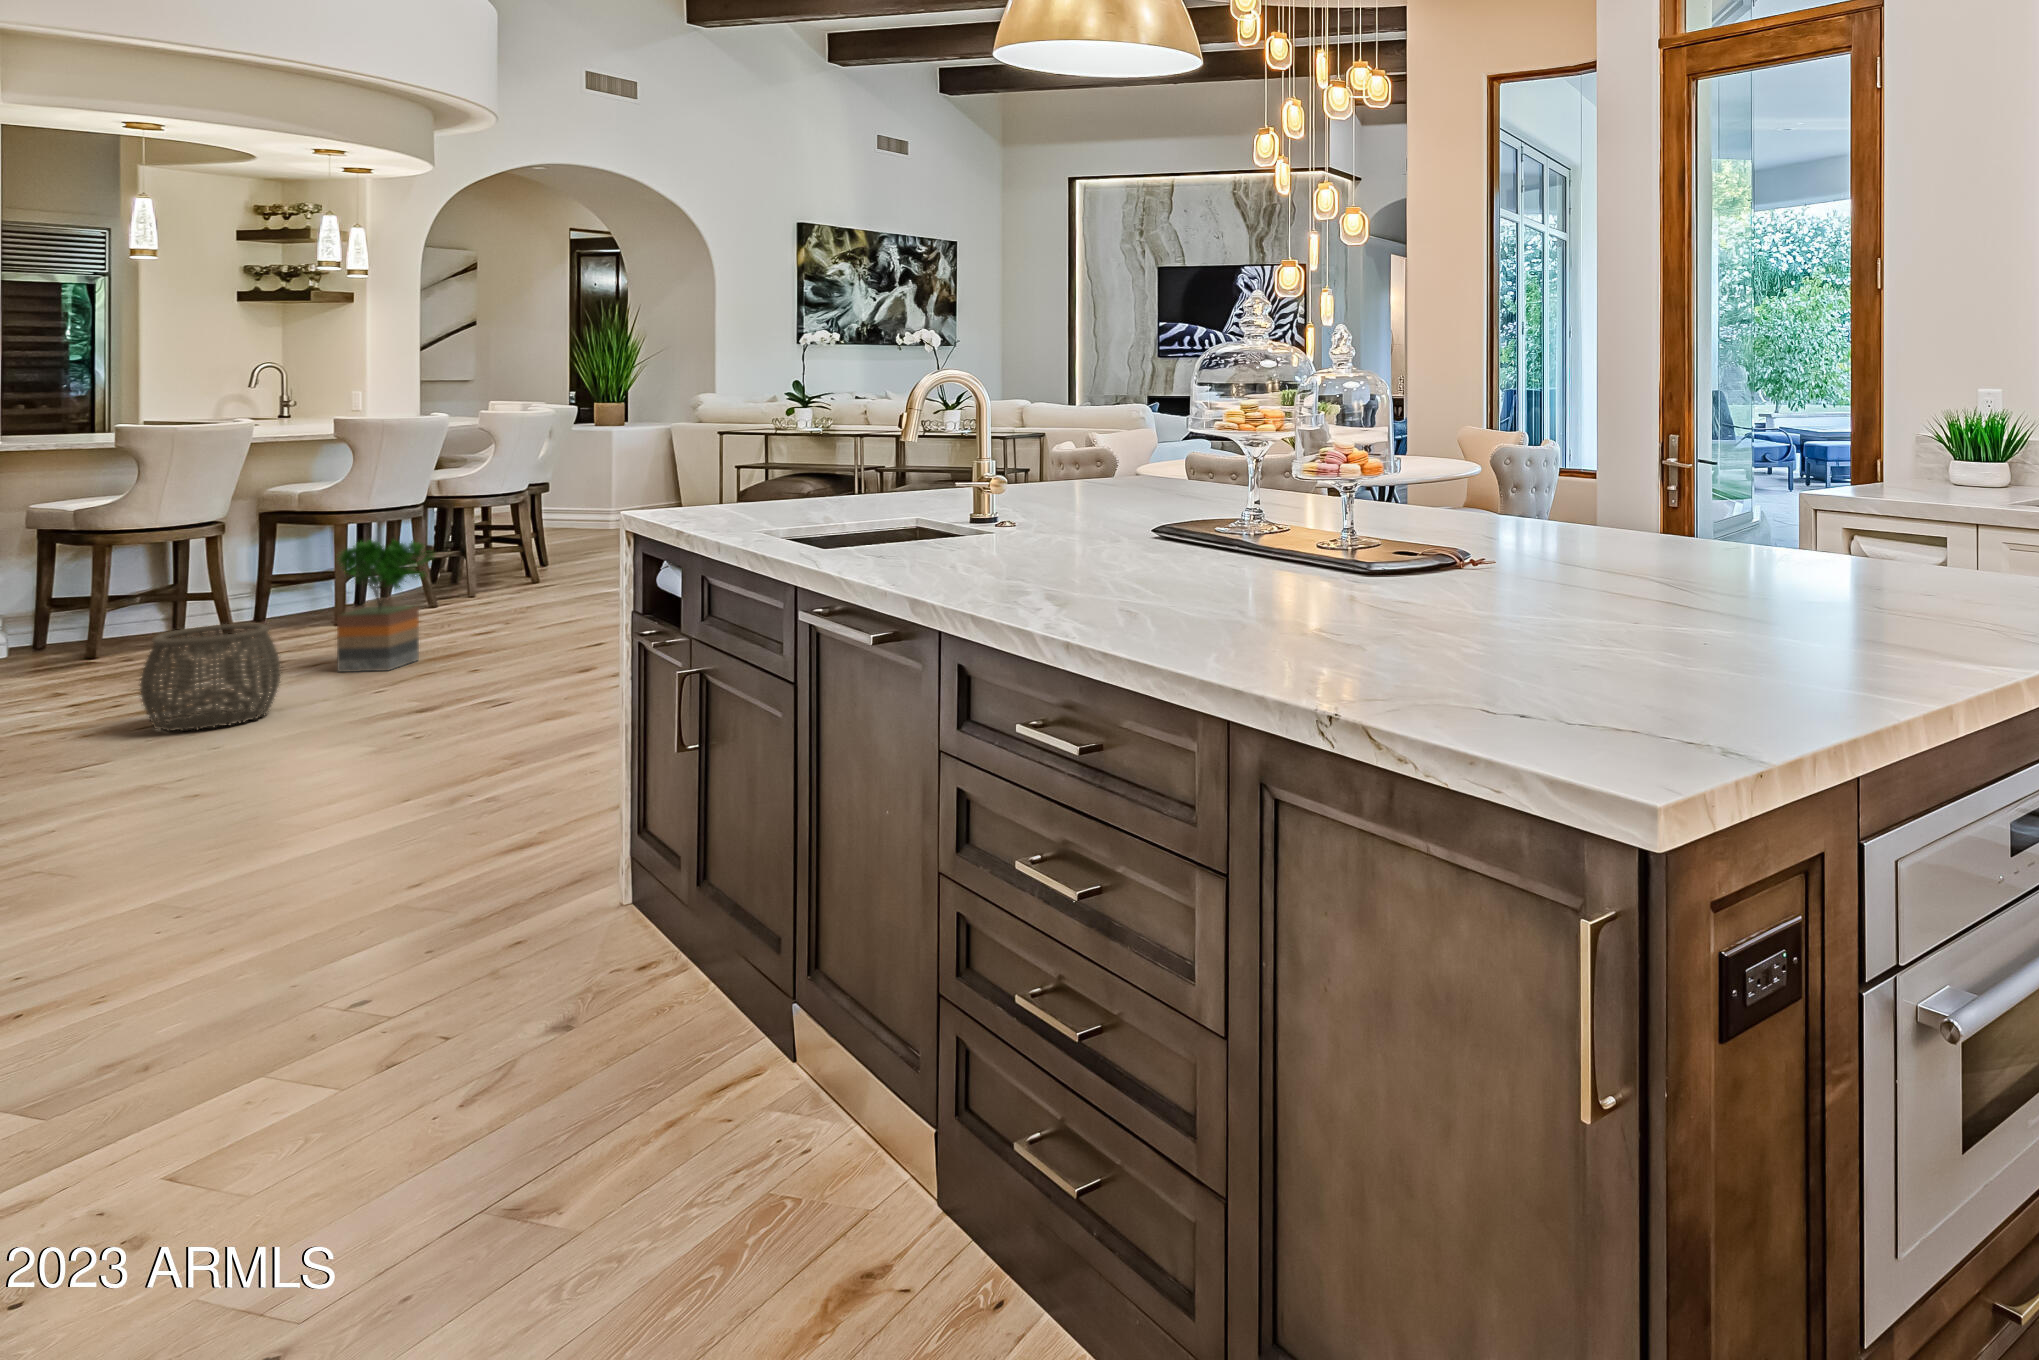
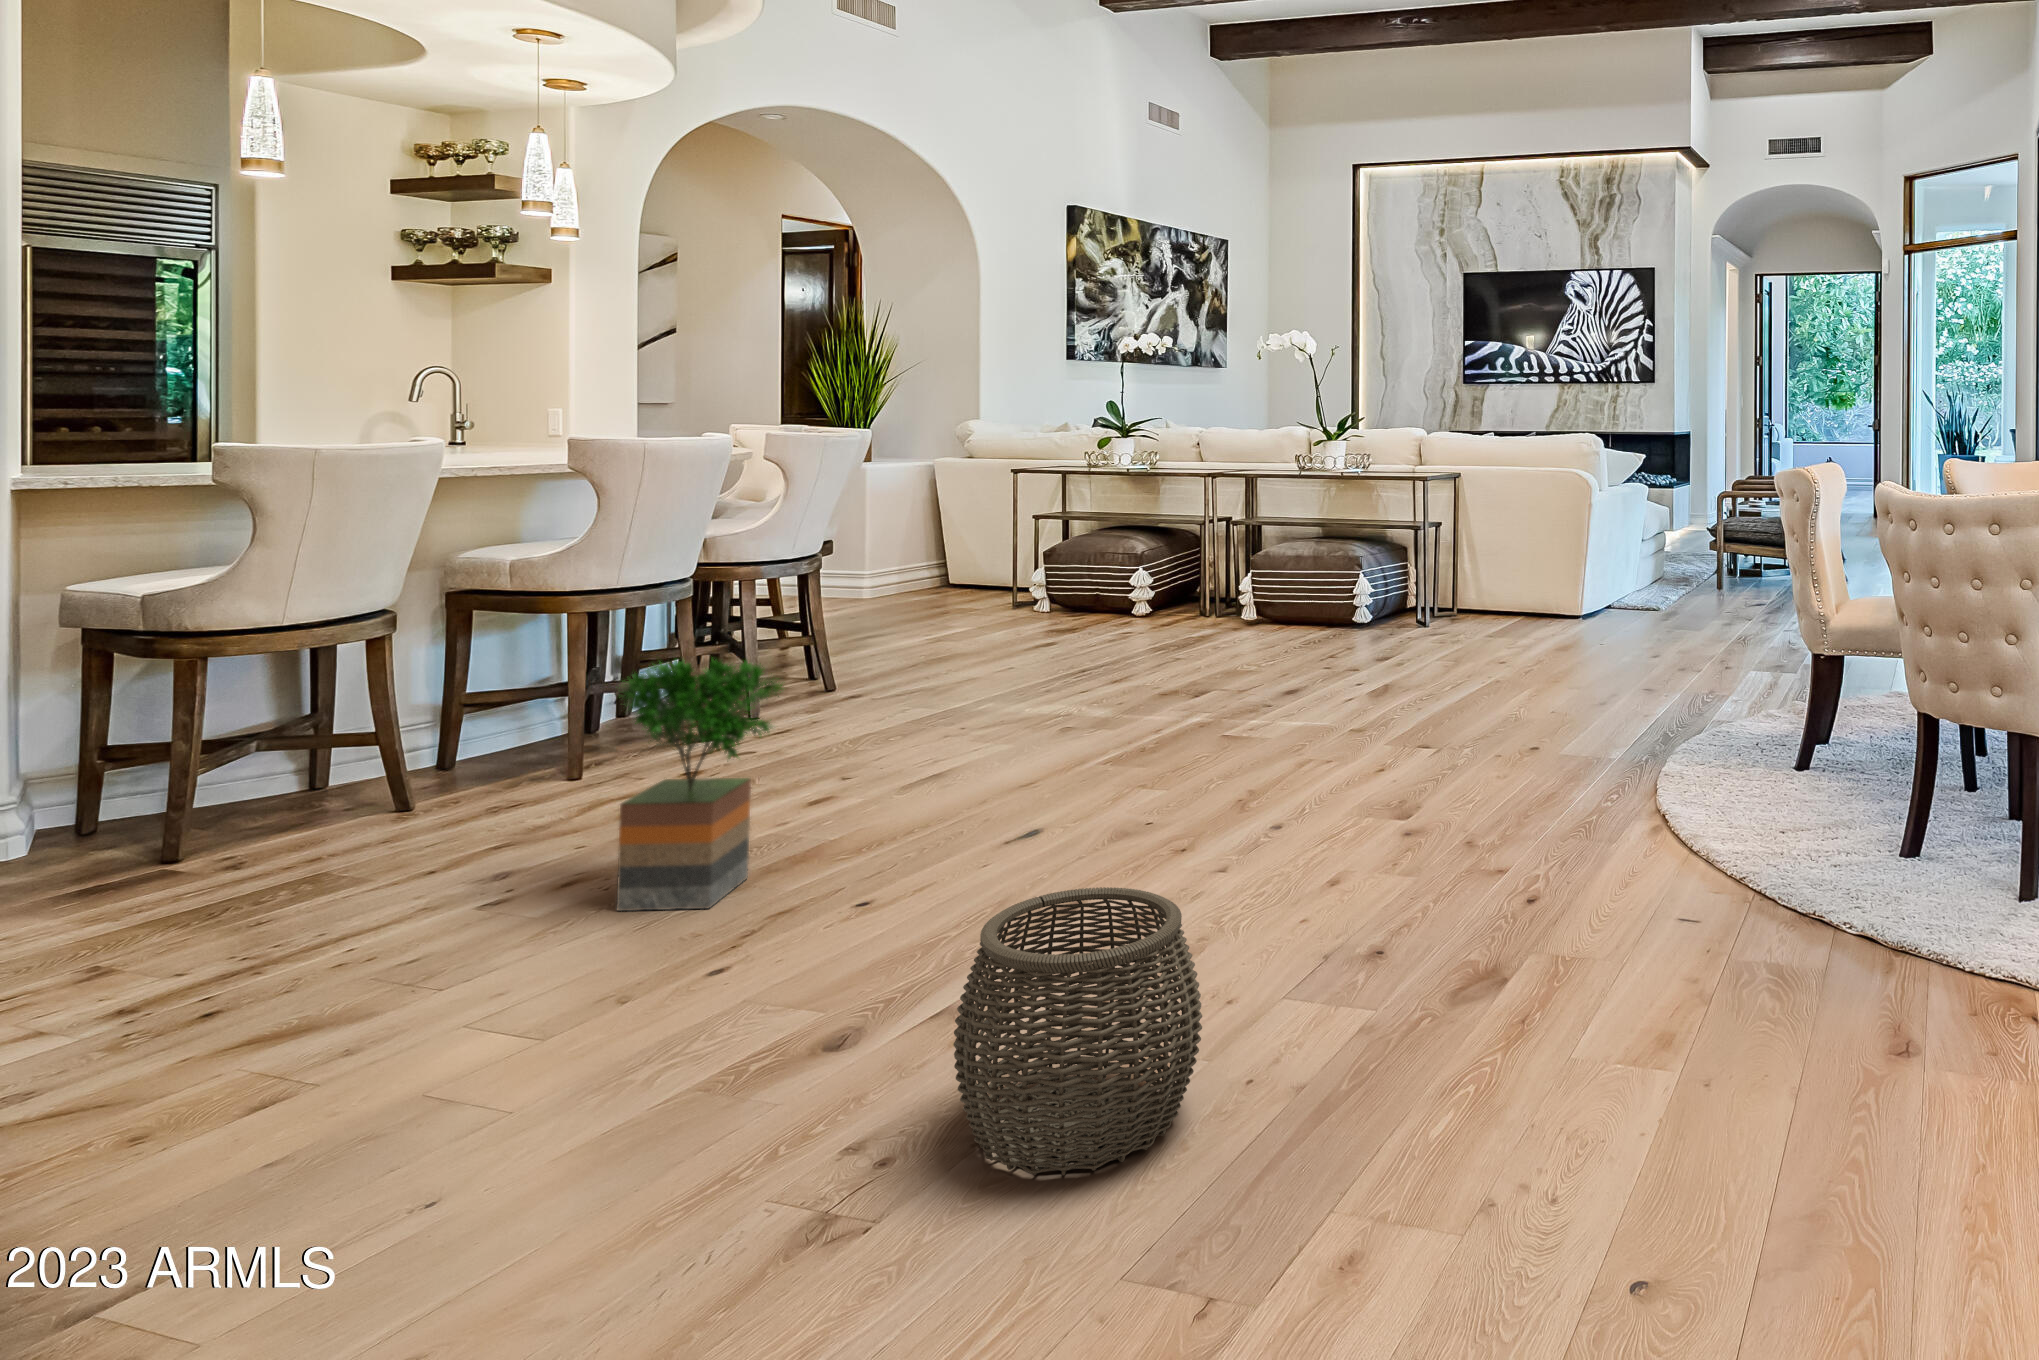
woven basket: present [140,623,281,731] -> present [953,887,1202,1175]

